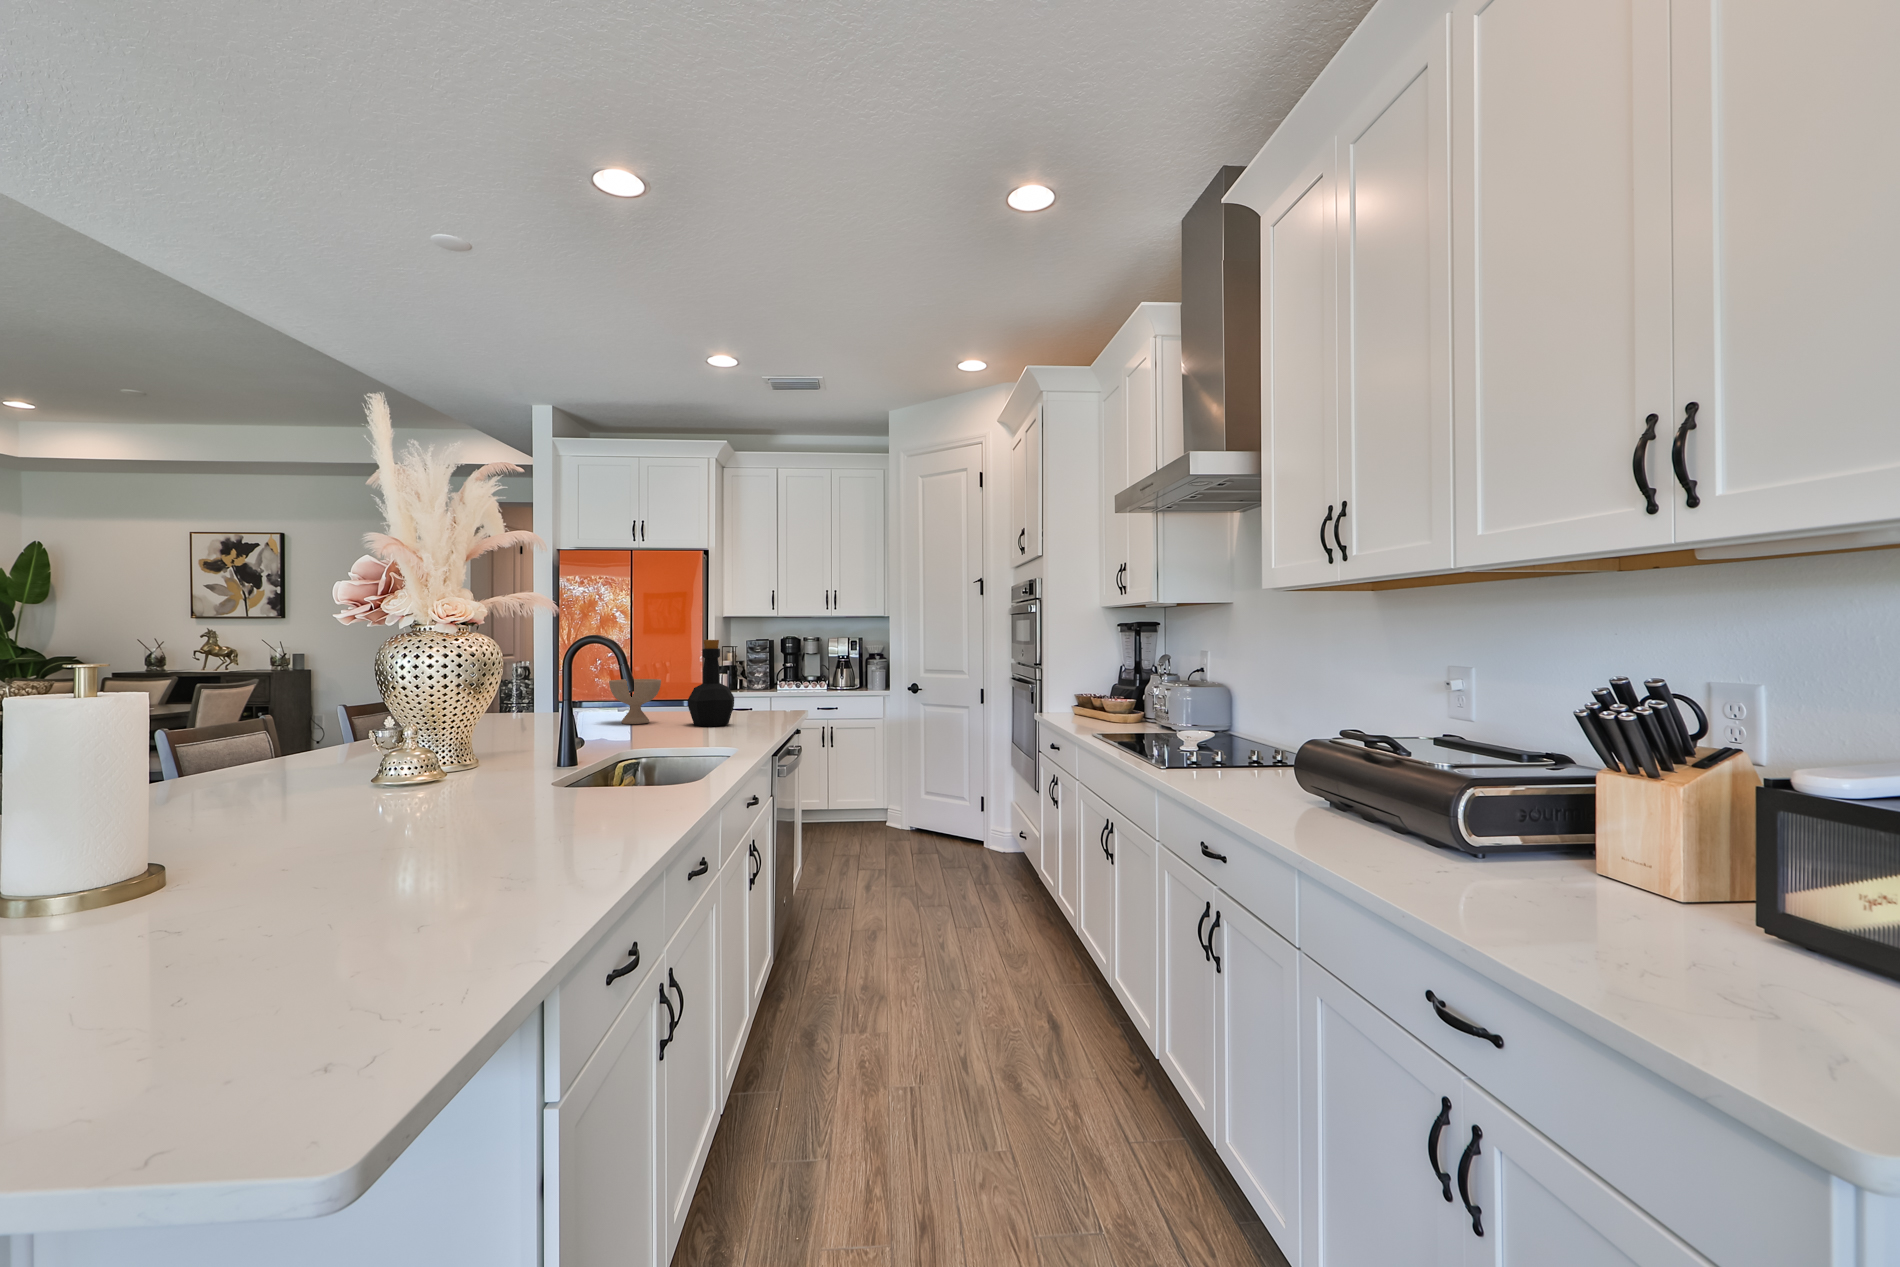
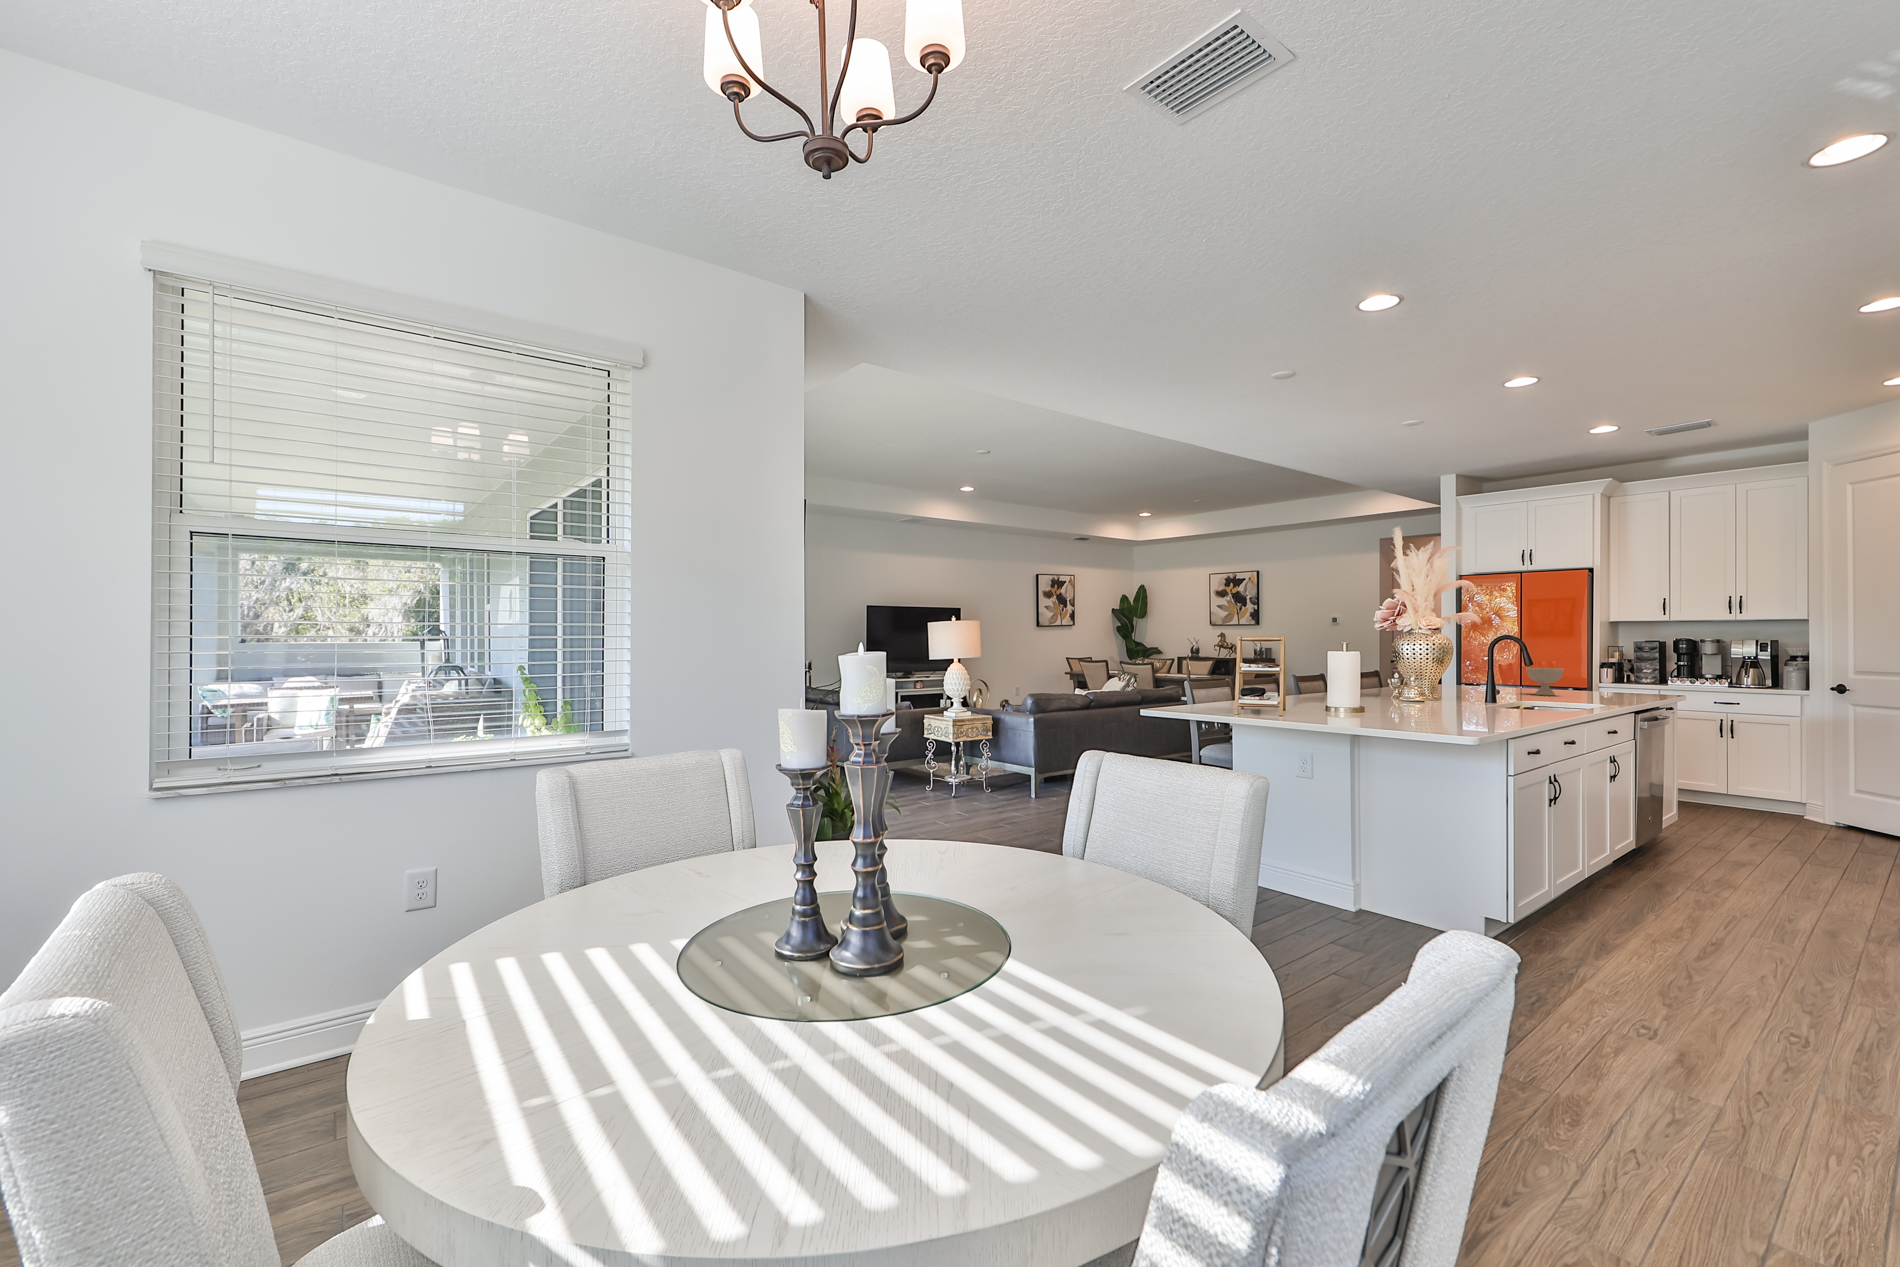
bottle: present [688,640,734,726] -> none [1585,644,1623,700]

